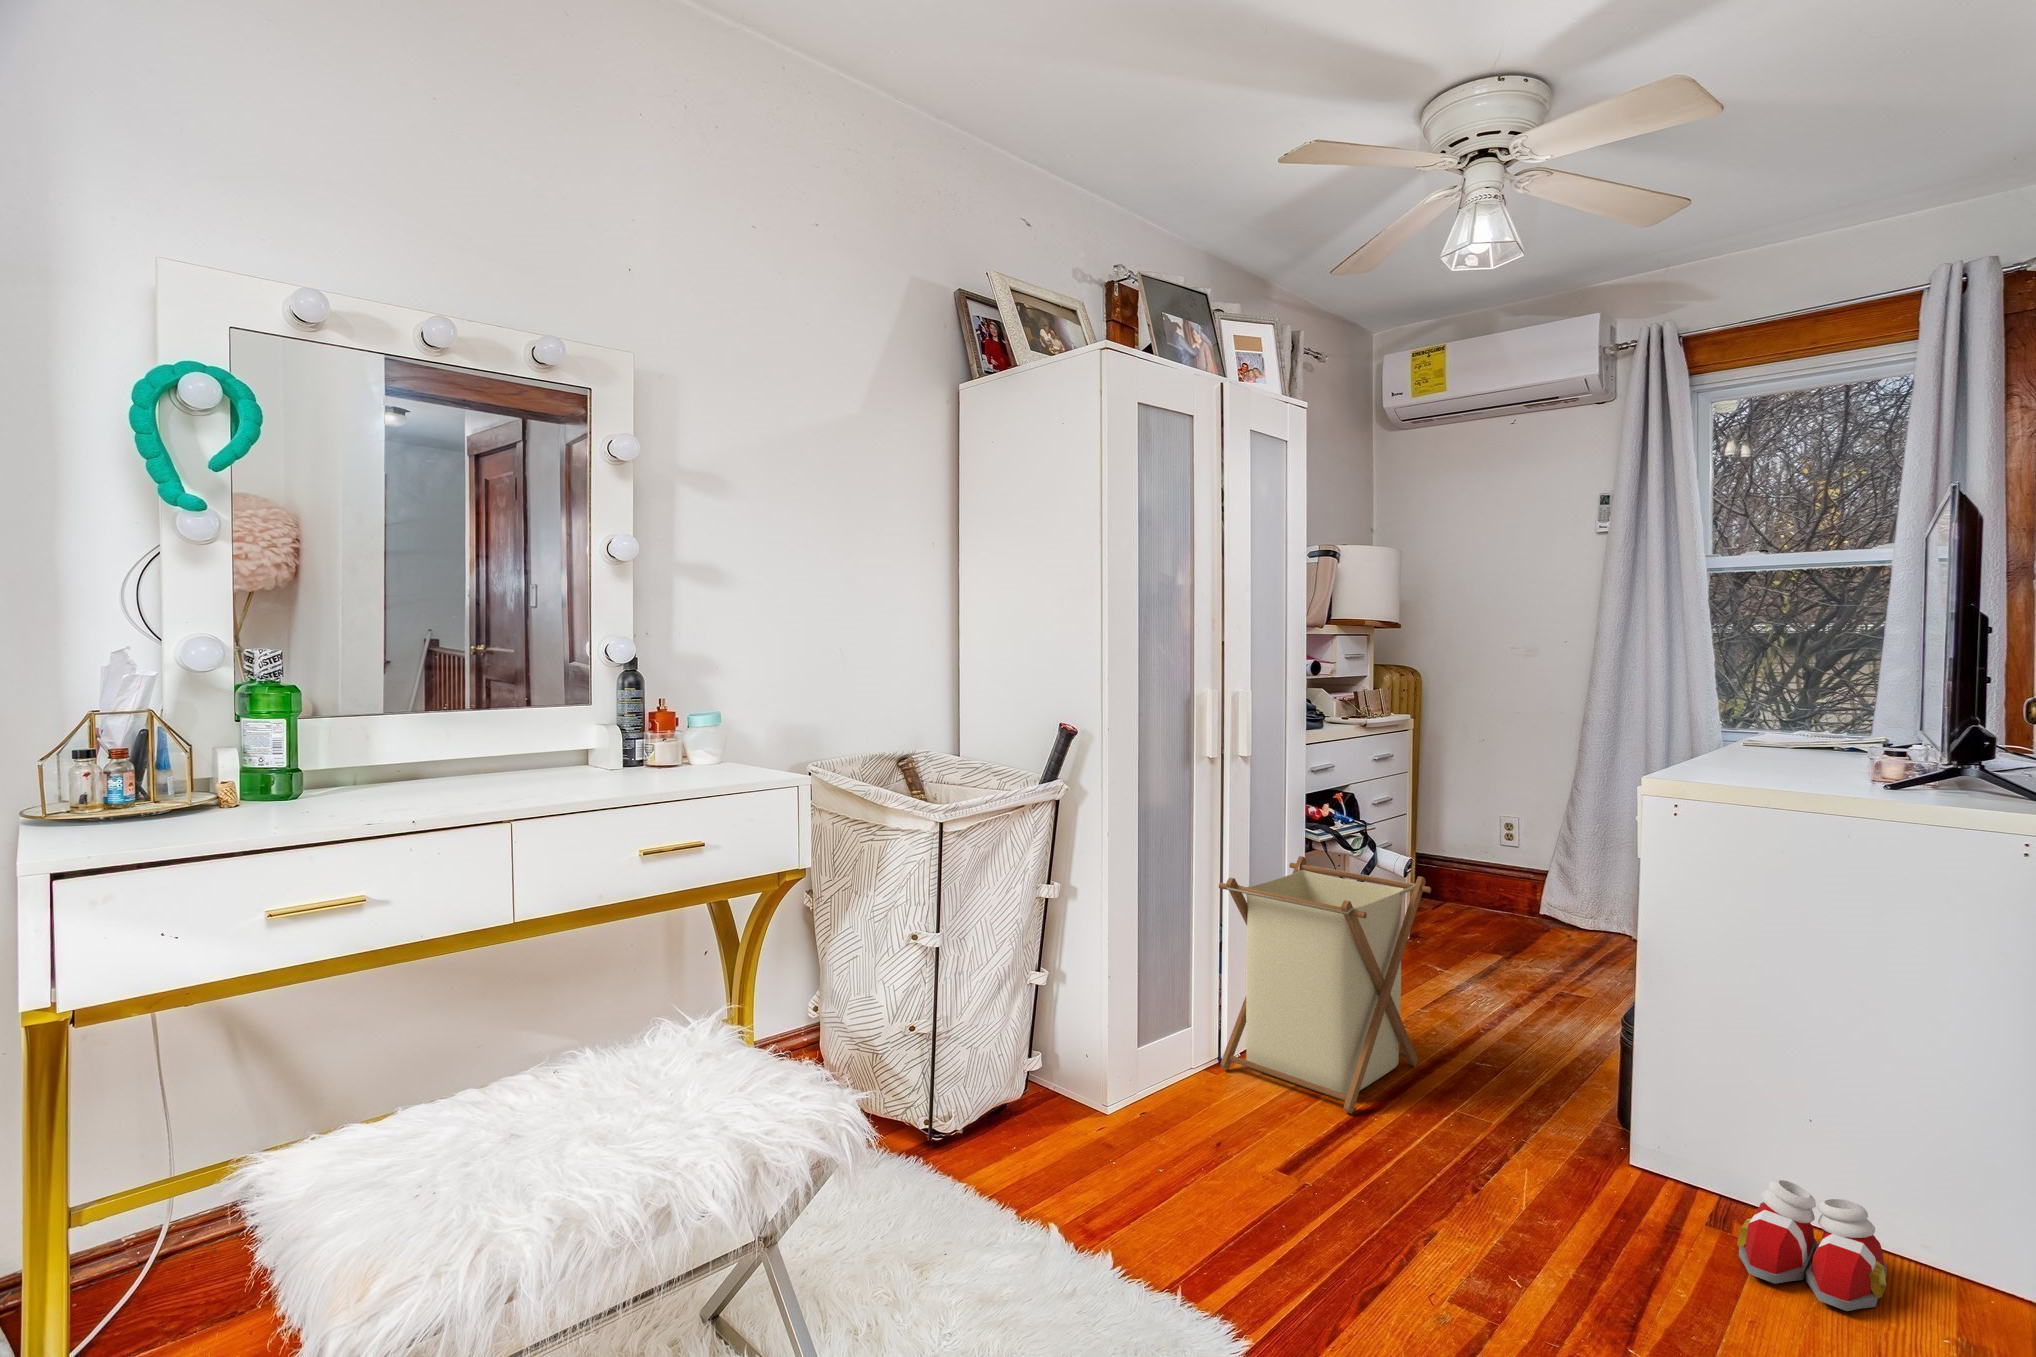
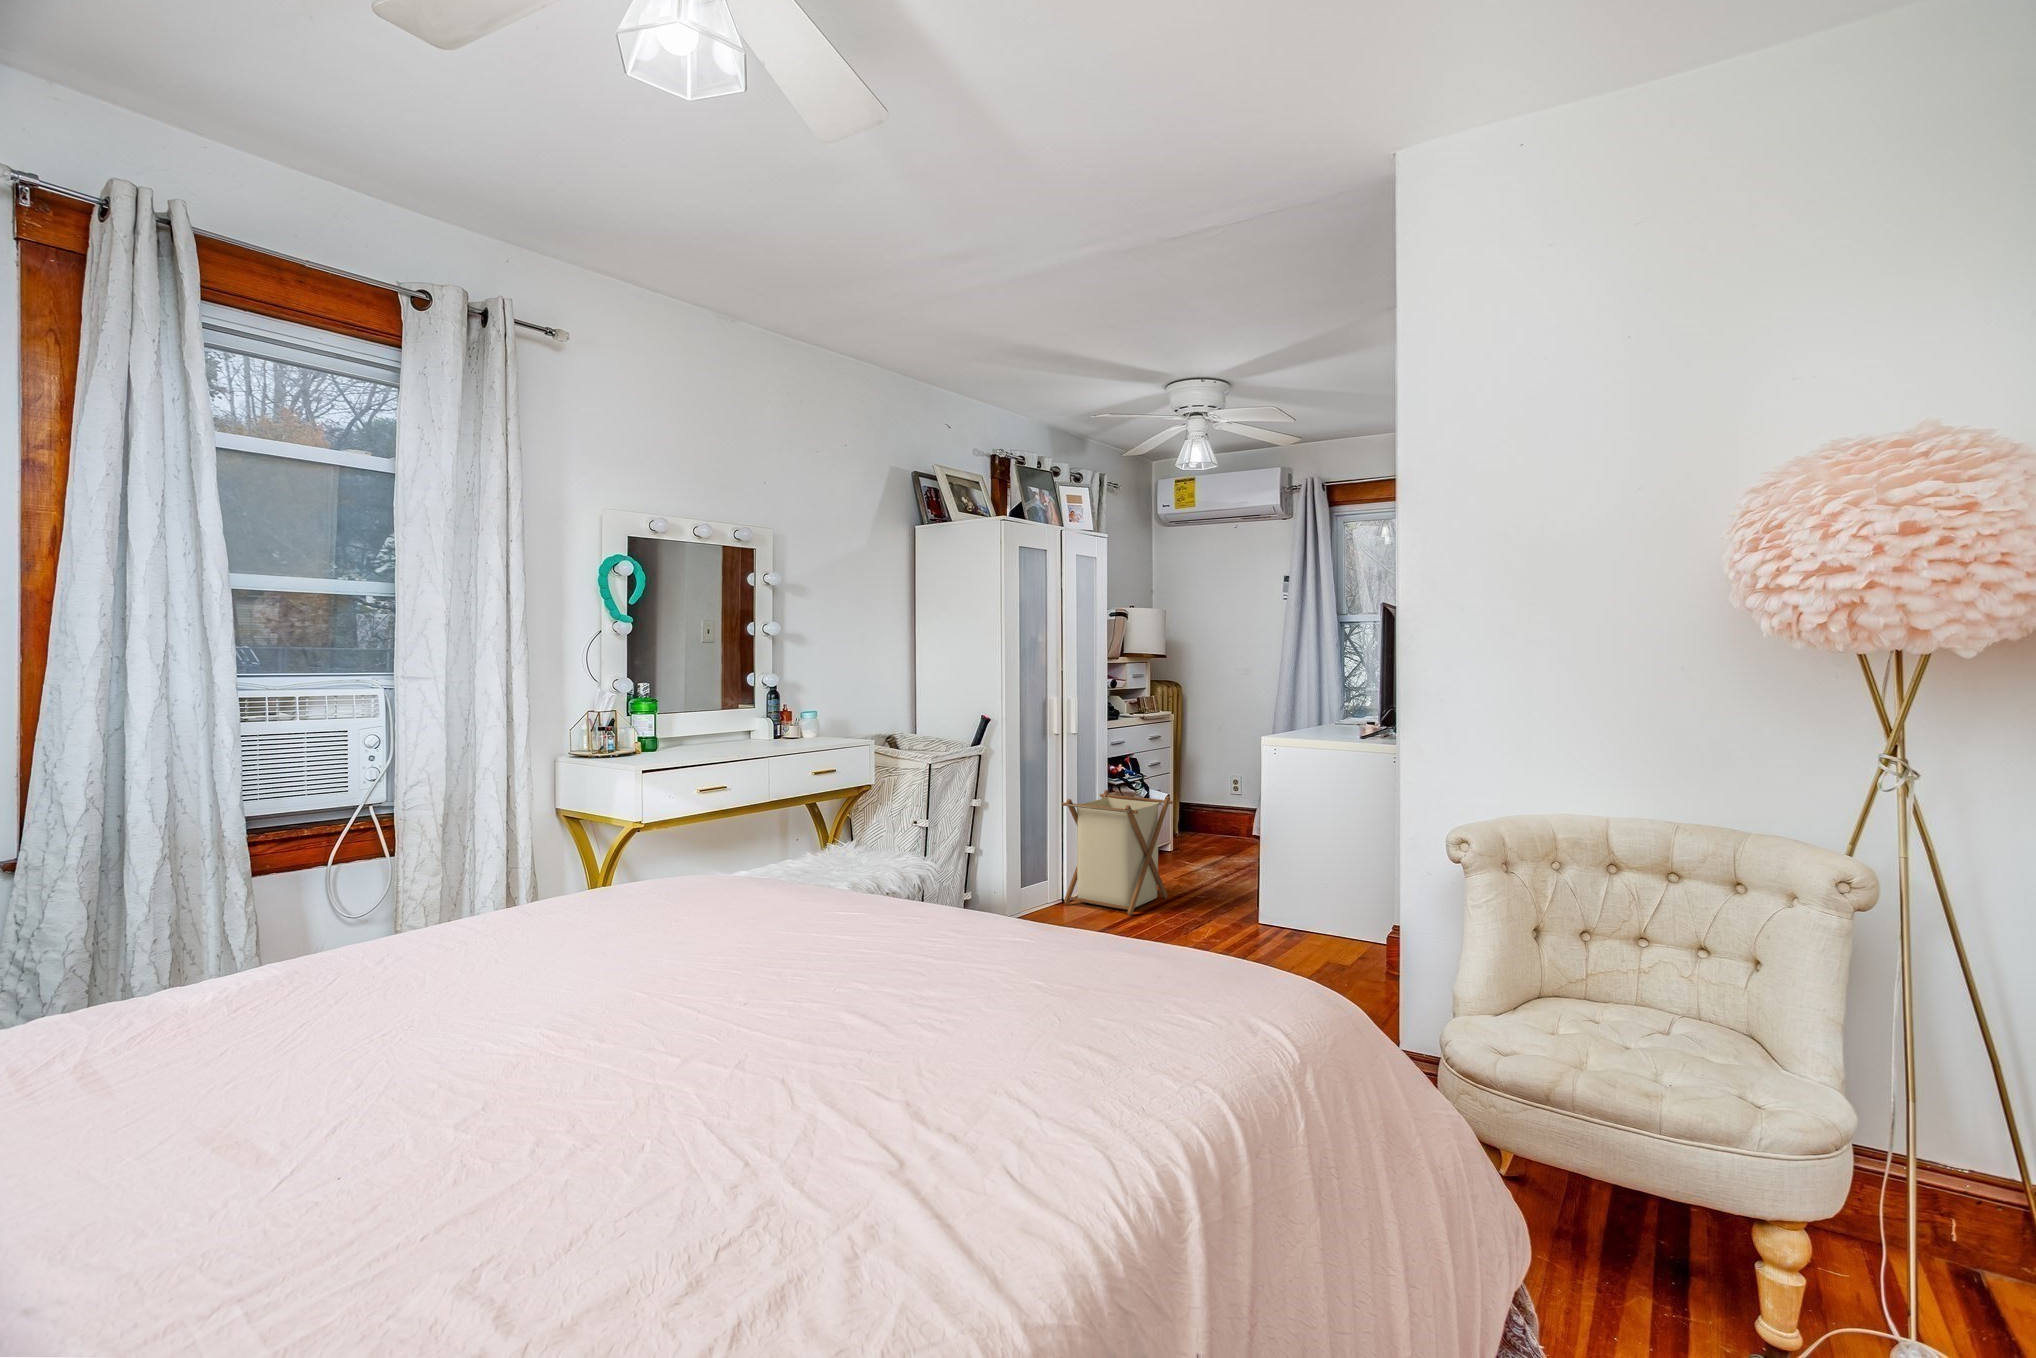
slippers: present [1737,1180,1886,1311] -> none [1292,912,1348,954]

